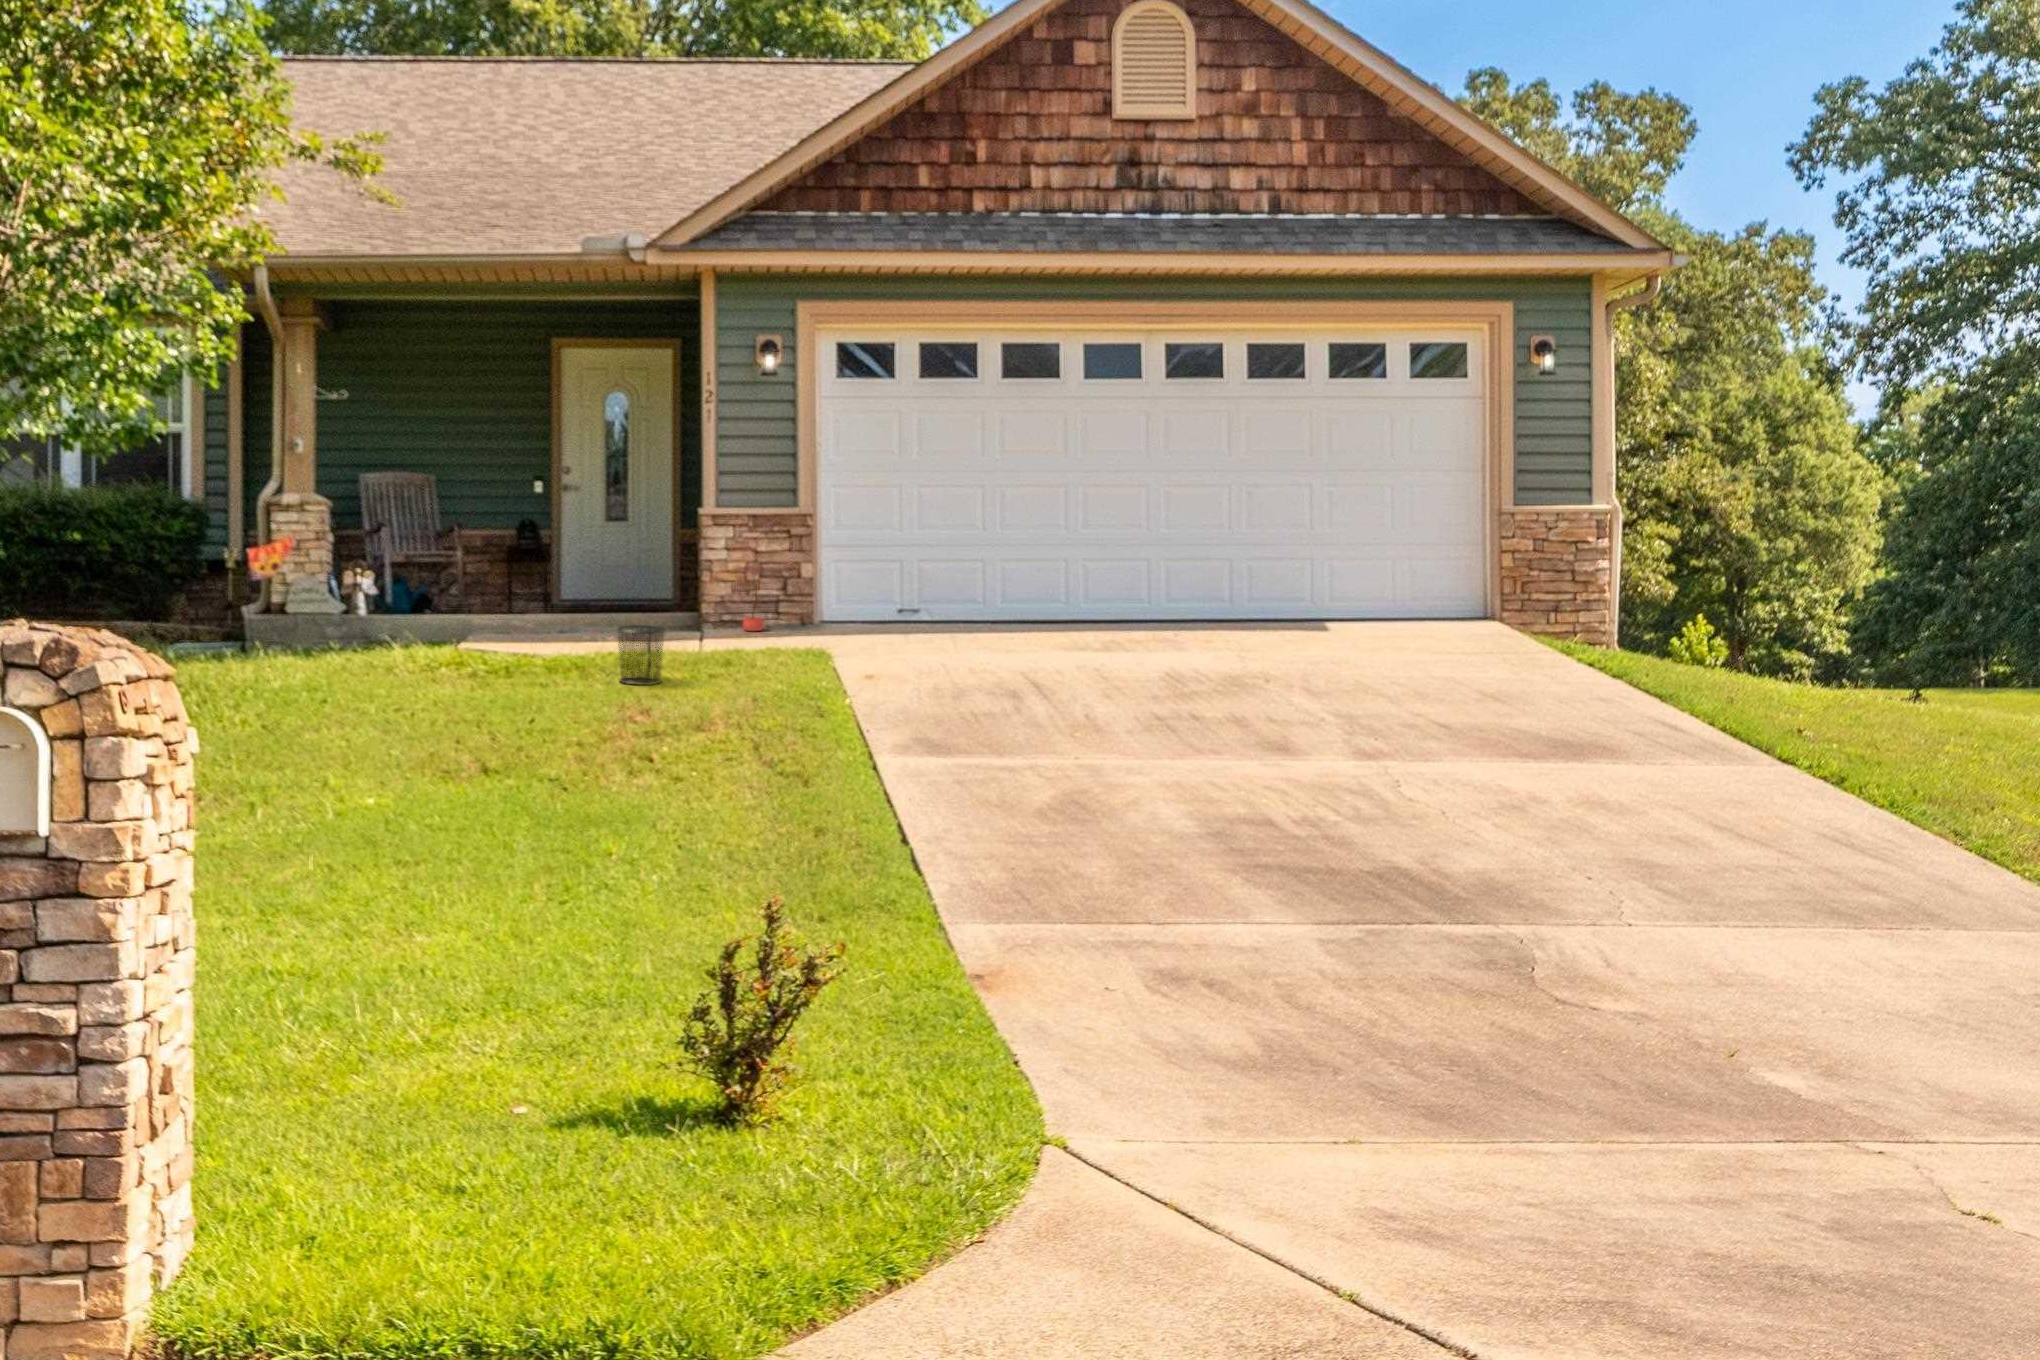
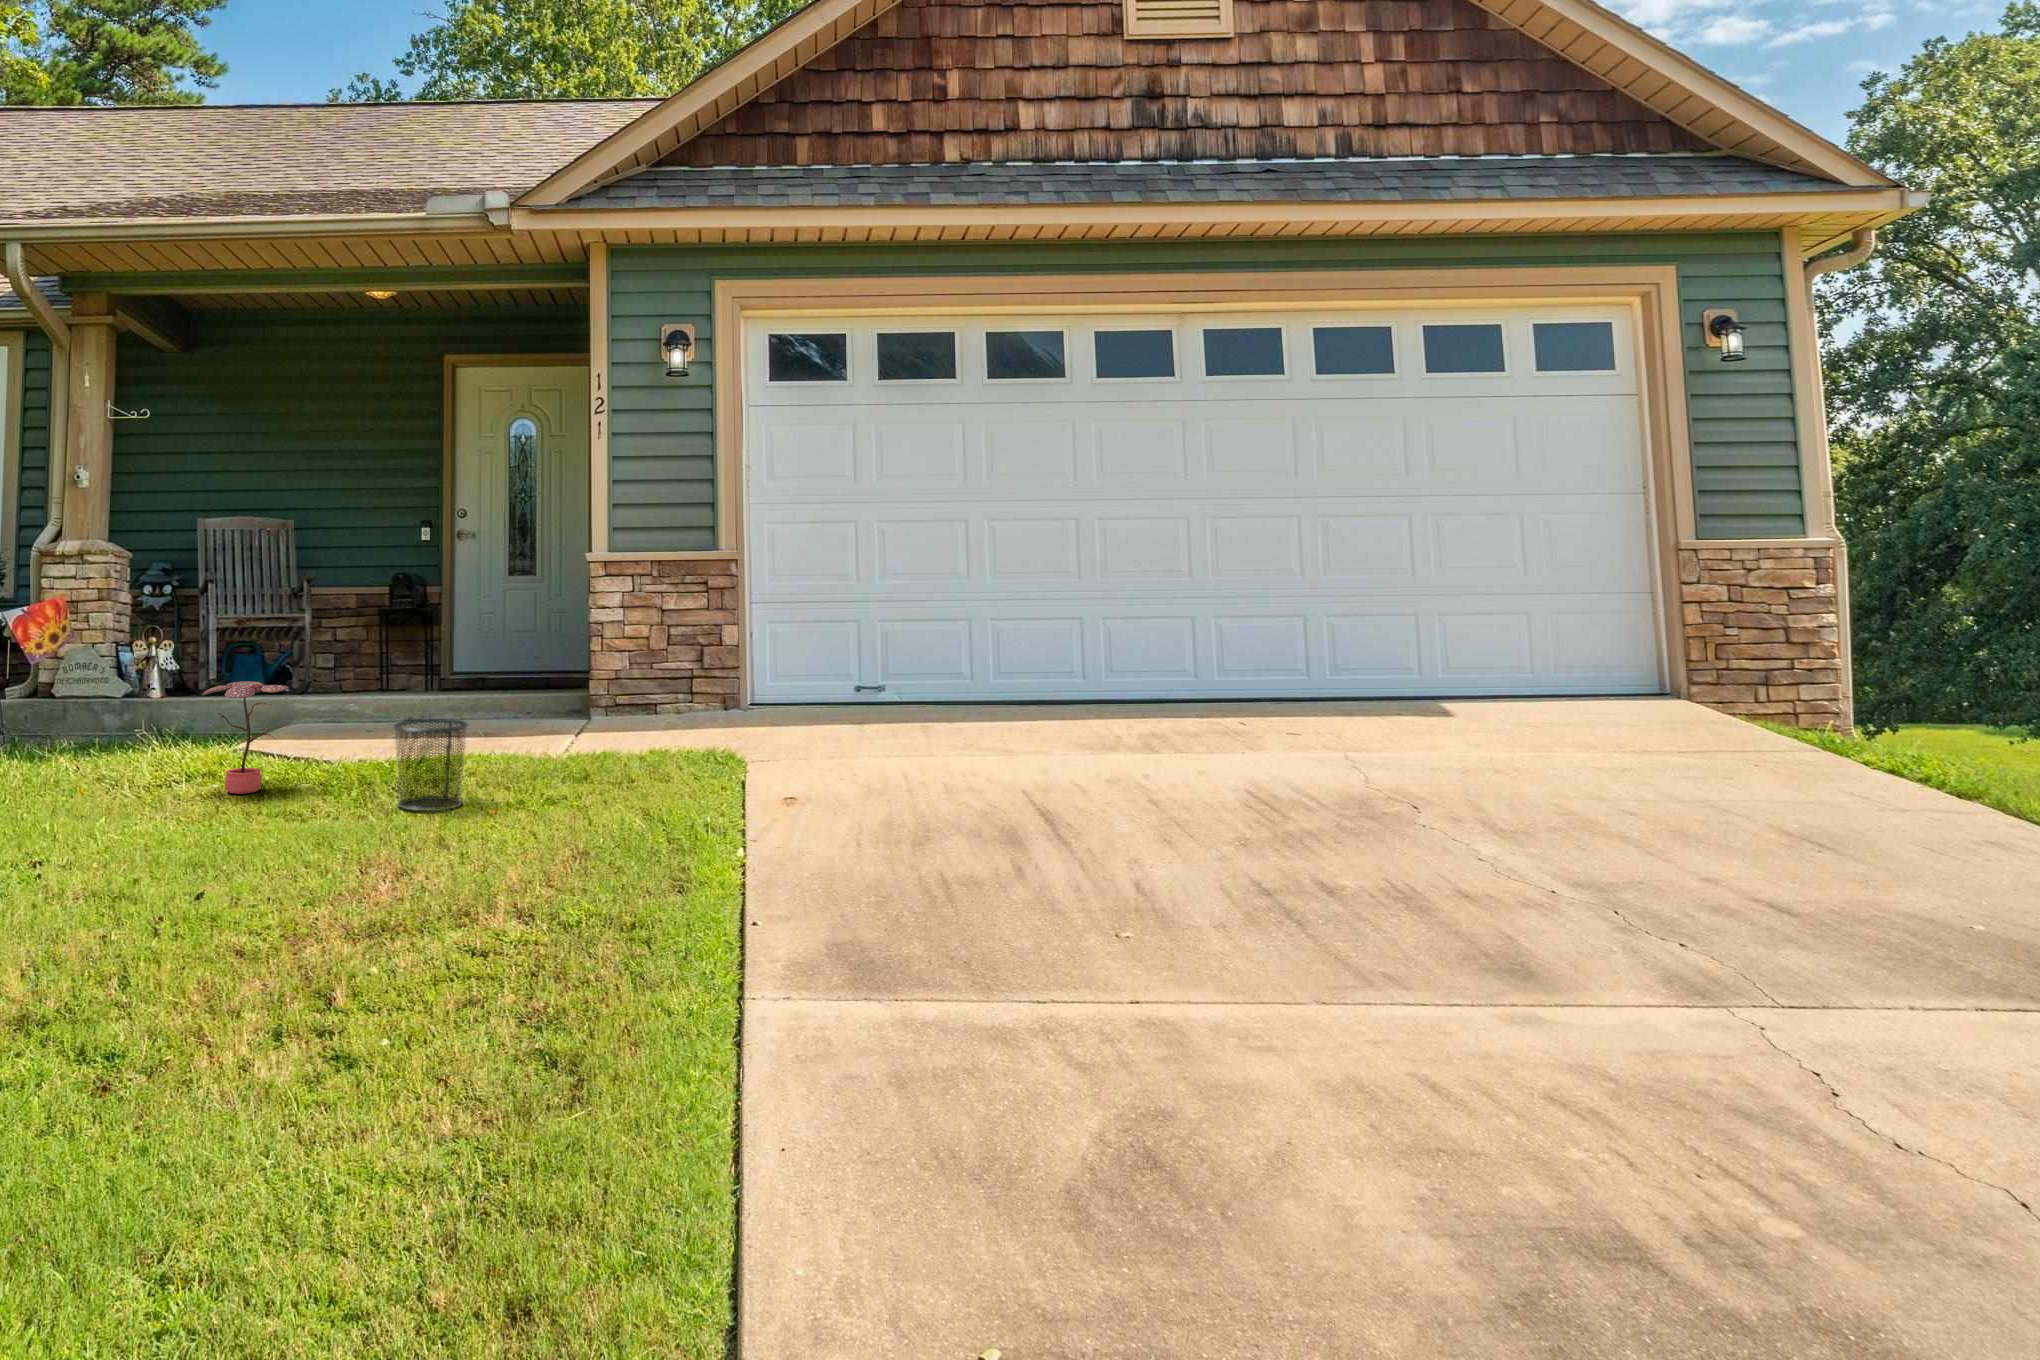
potted plant: present [731,565,777,631] -> present [202,681,288,794]

